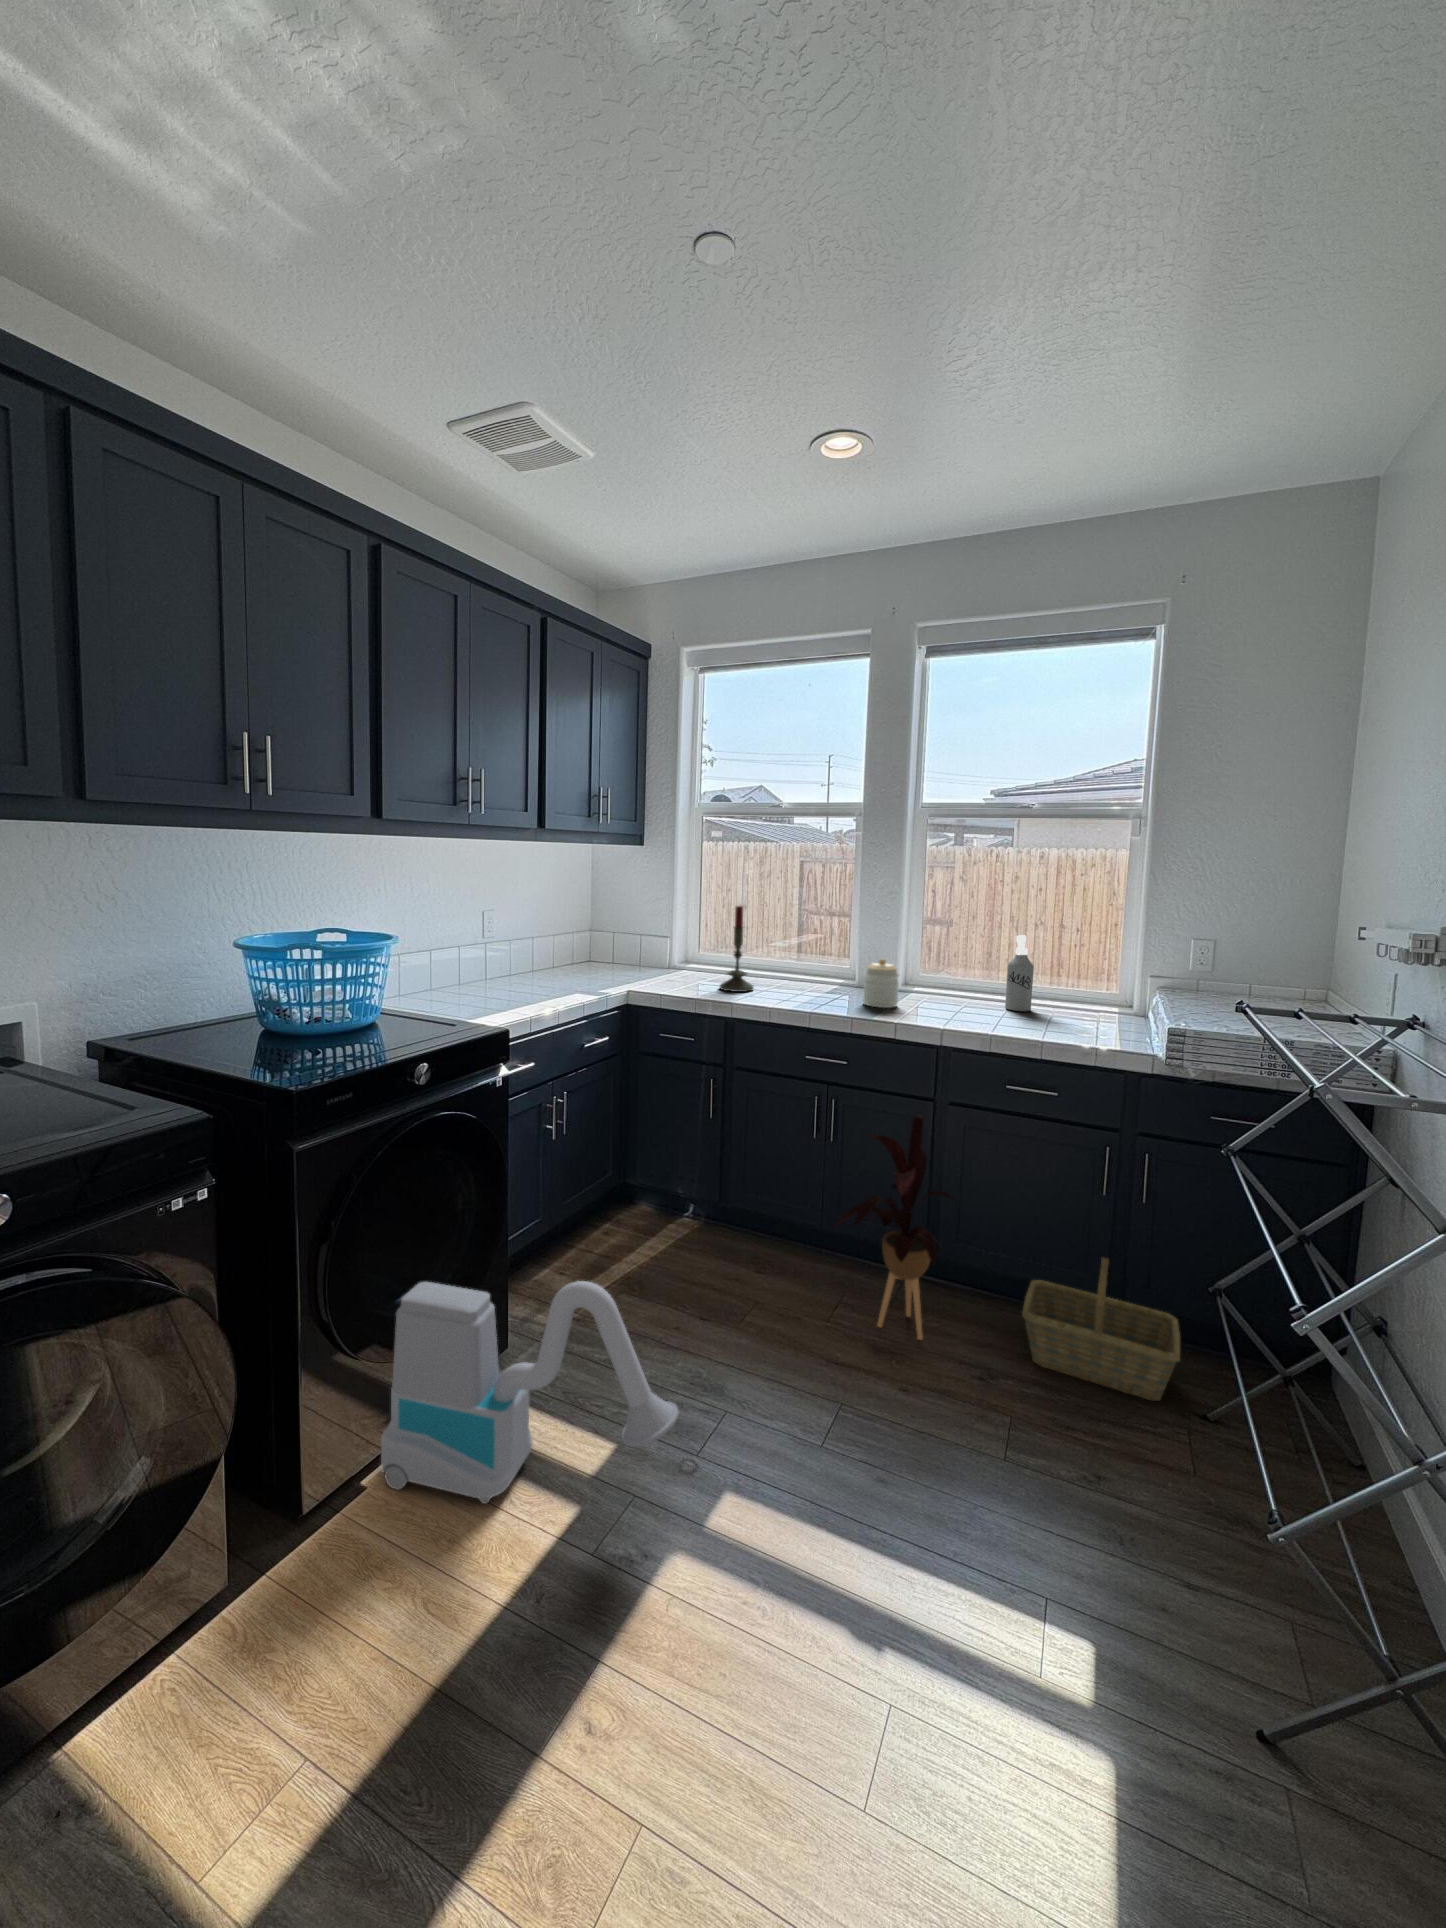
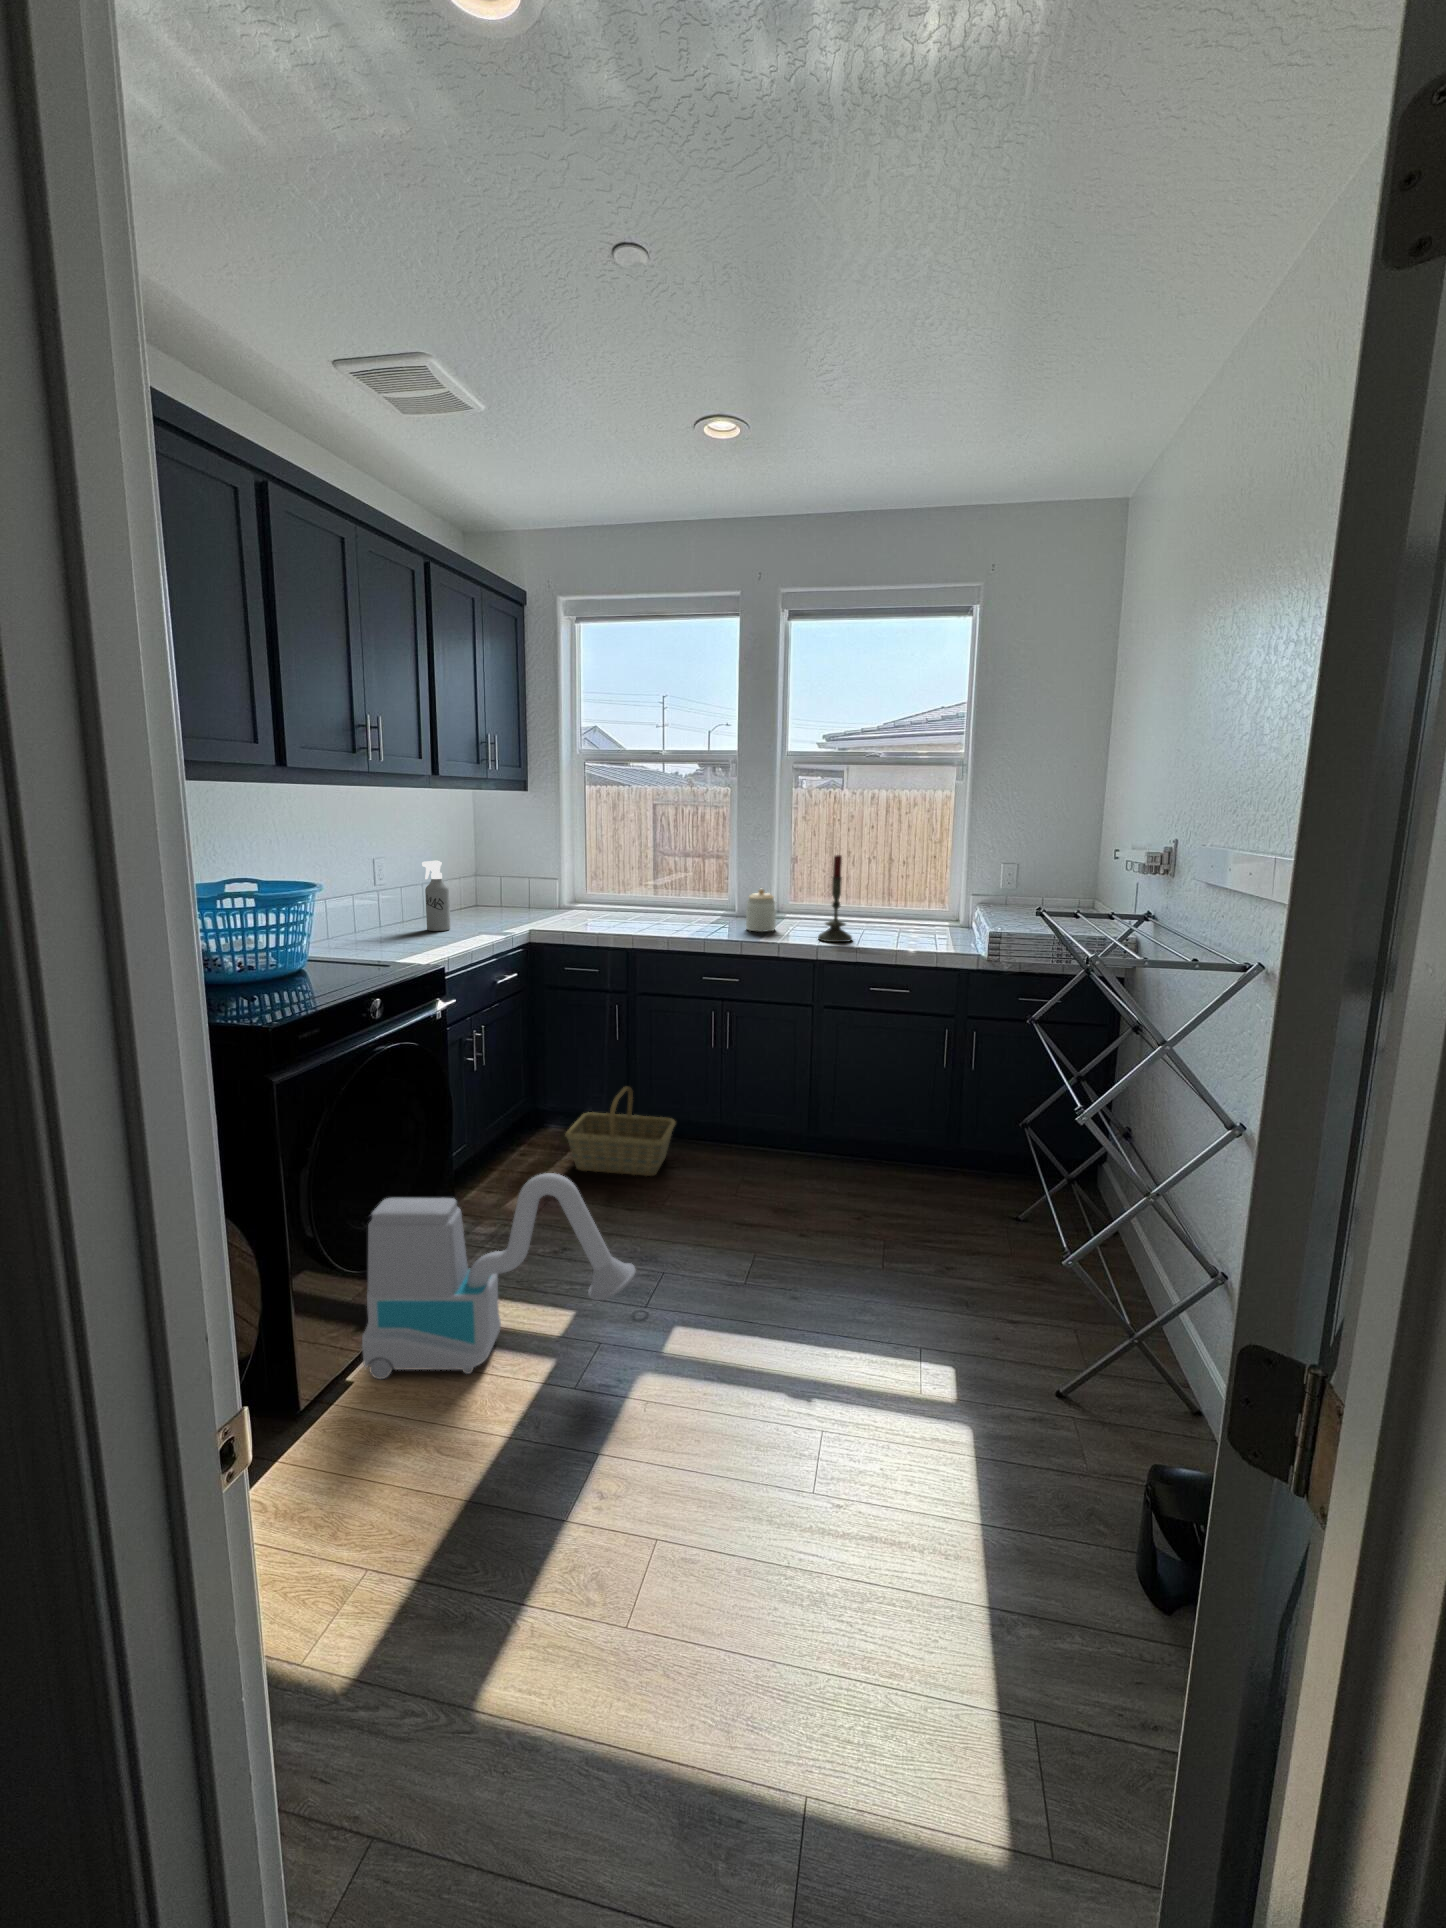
candle: present [720,906,754,992] -> present [818,855,852,942]
spray bottle: present [1005,935,1034,1011] -> present [422,861,450,931]
house plant: present [833,1115,953,1340] -> none [733,1016,835,1201]
basket: present [1022,1258,1180,1401] -> present [565,1087,675,1176]

